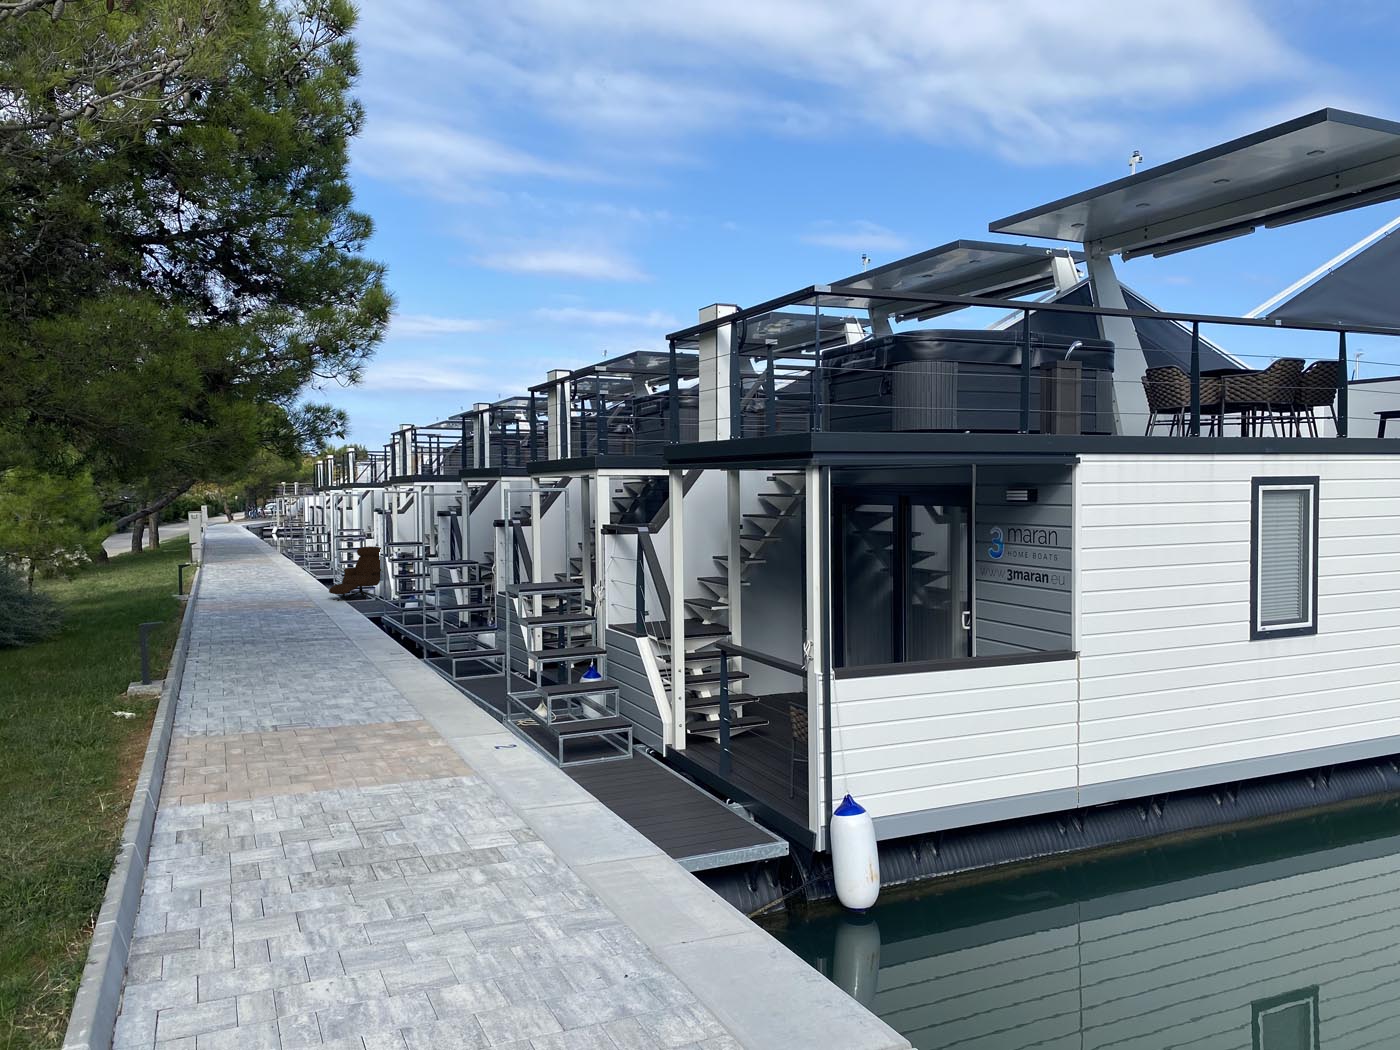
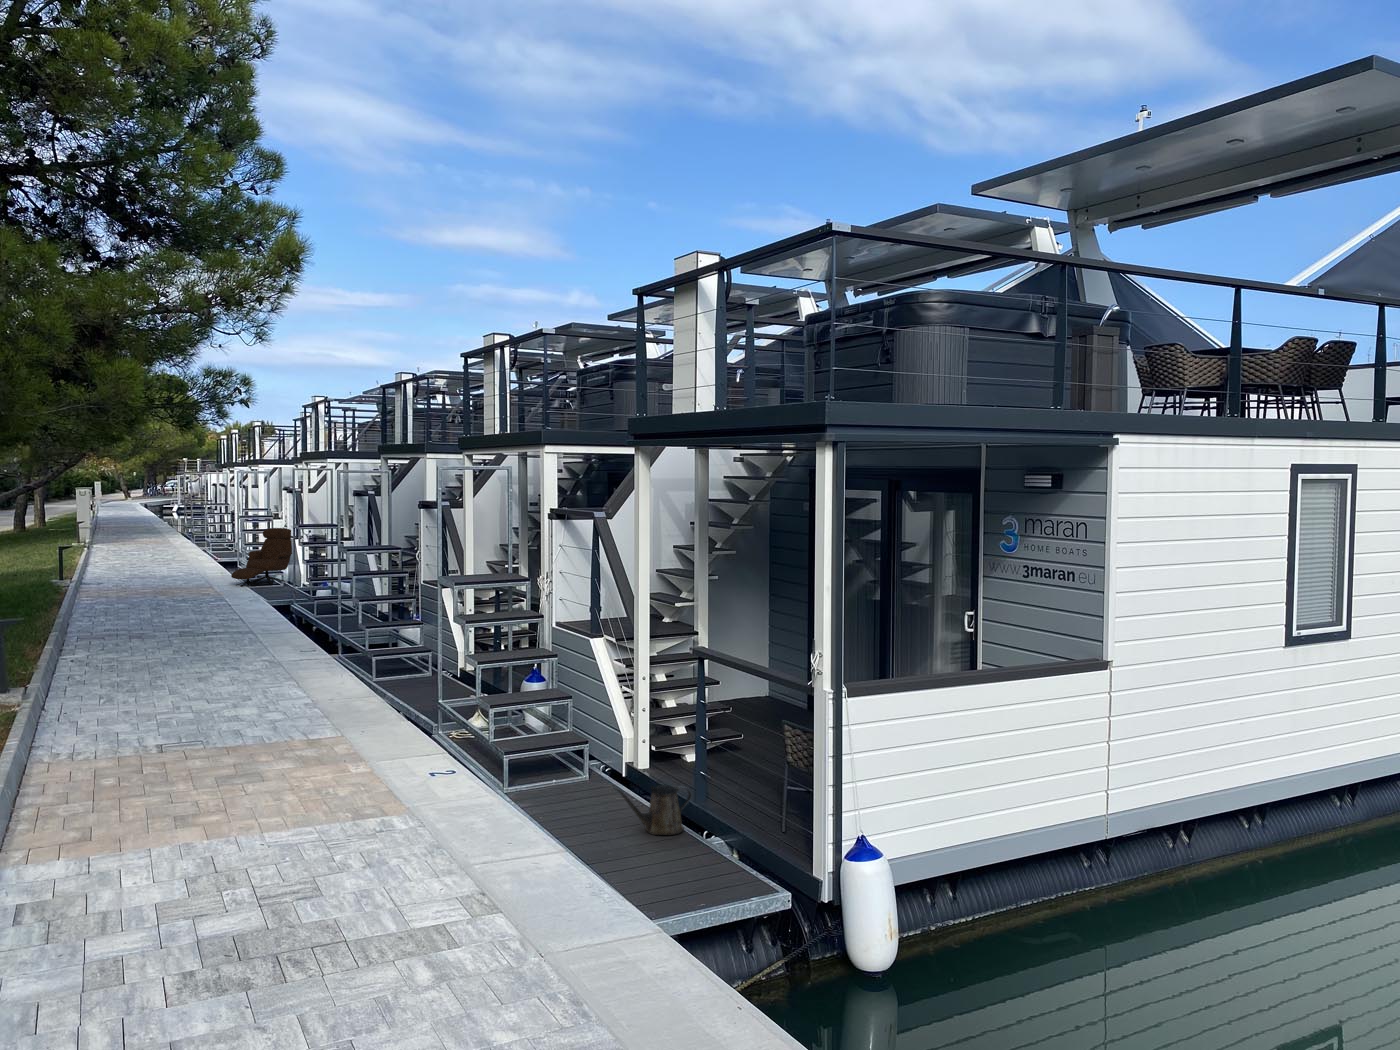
watering can: none [647,758,715,801] -> present [614,785,692,835]

